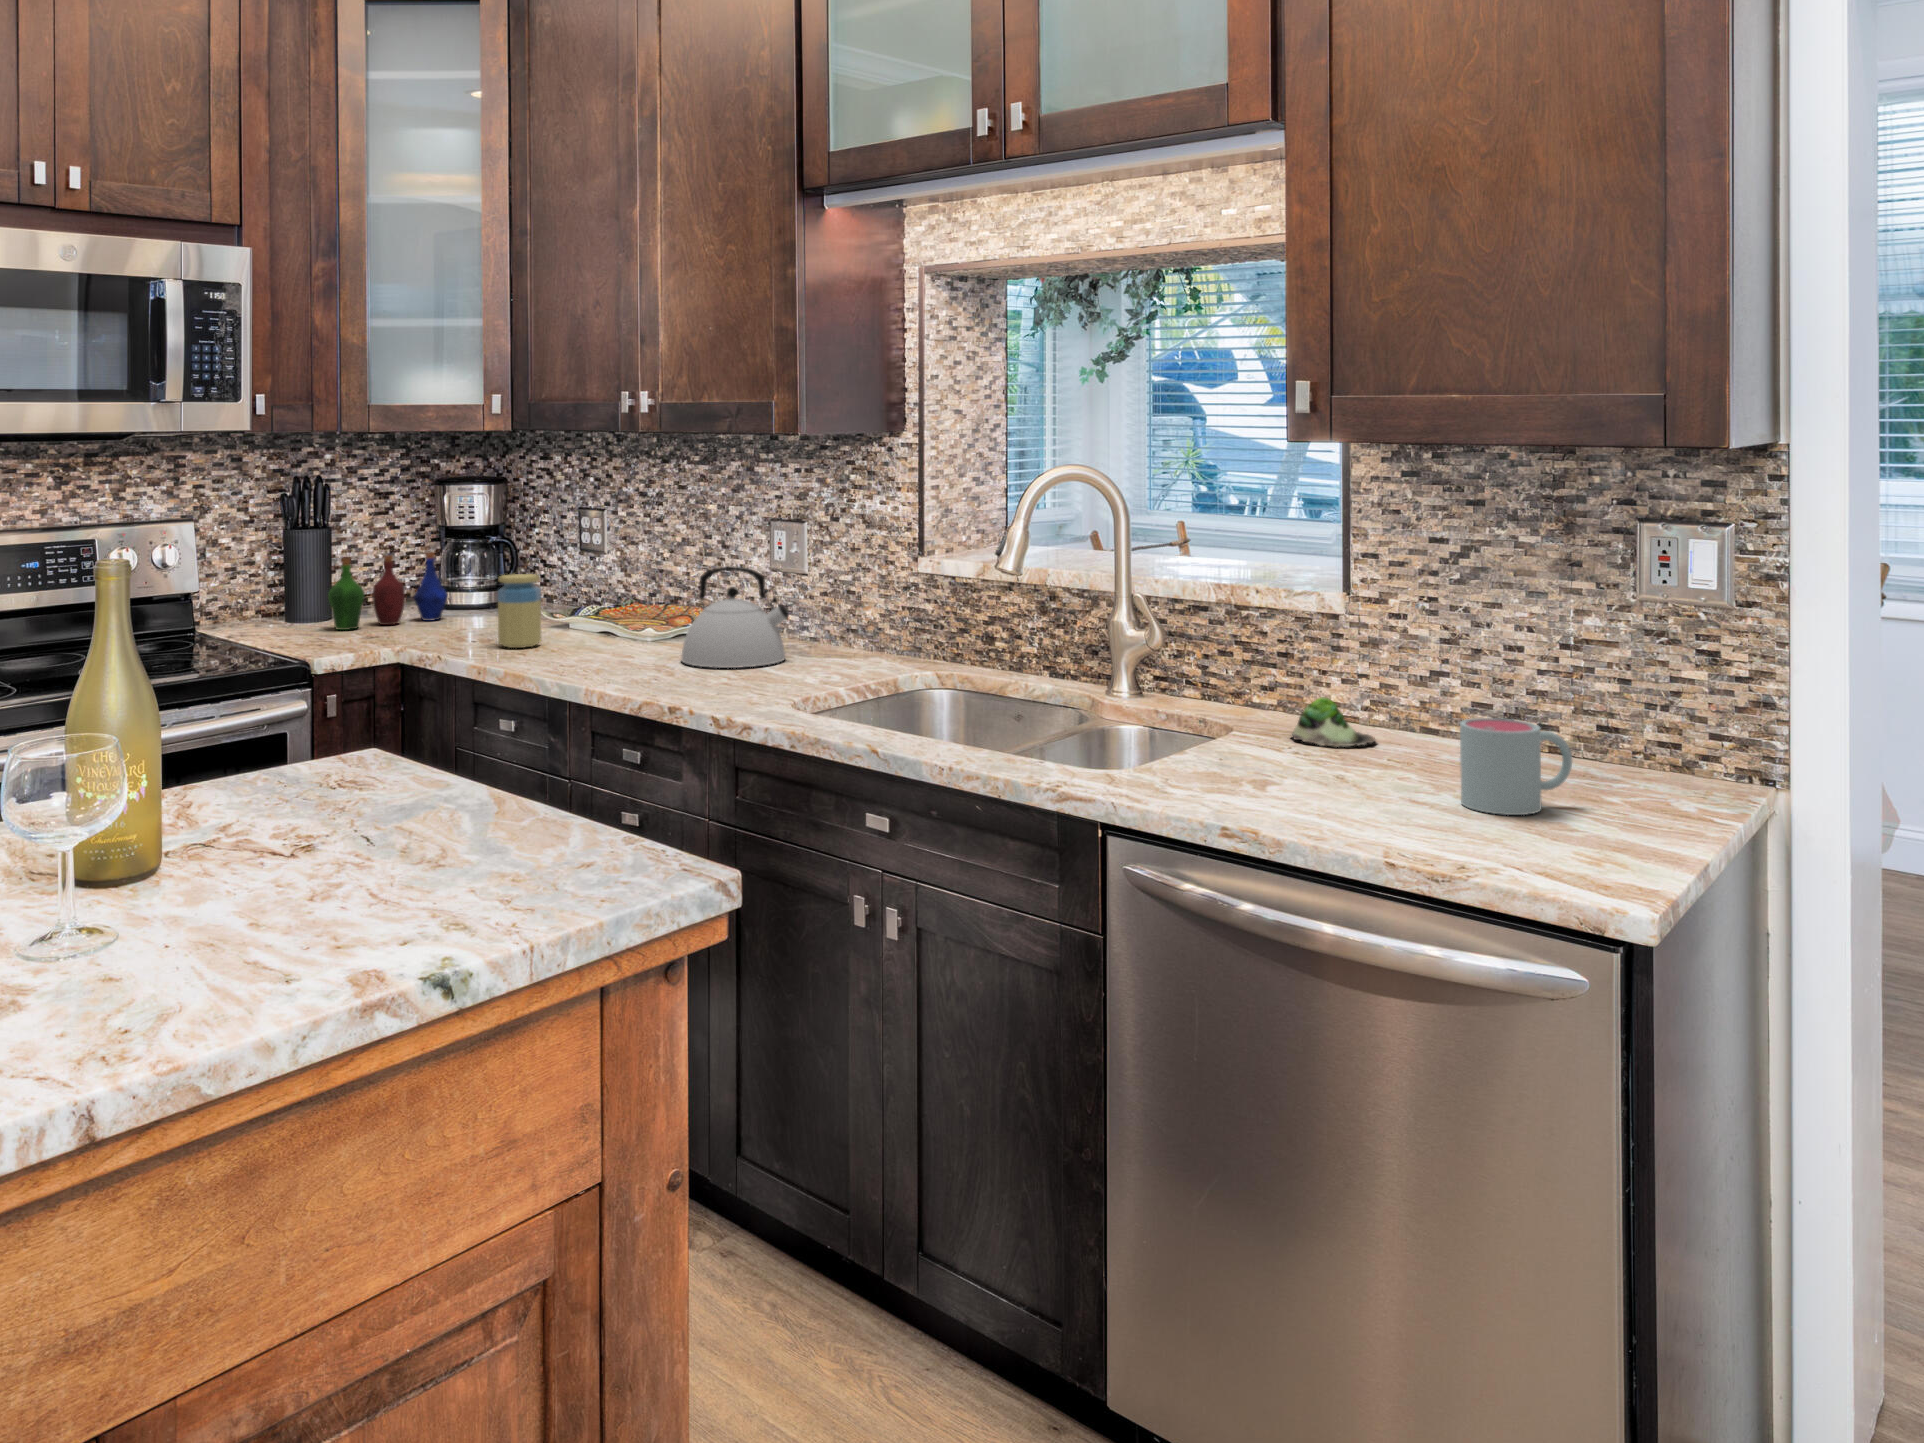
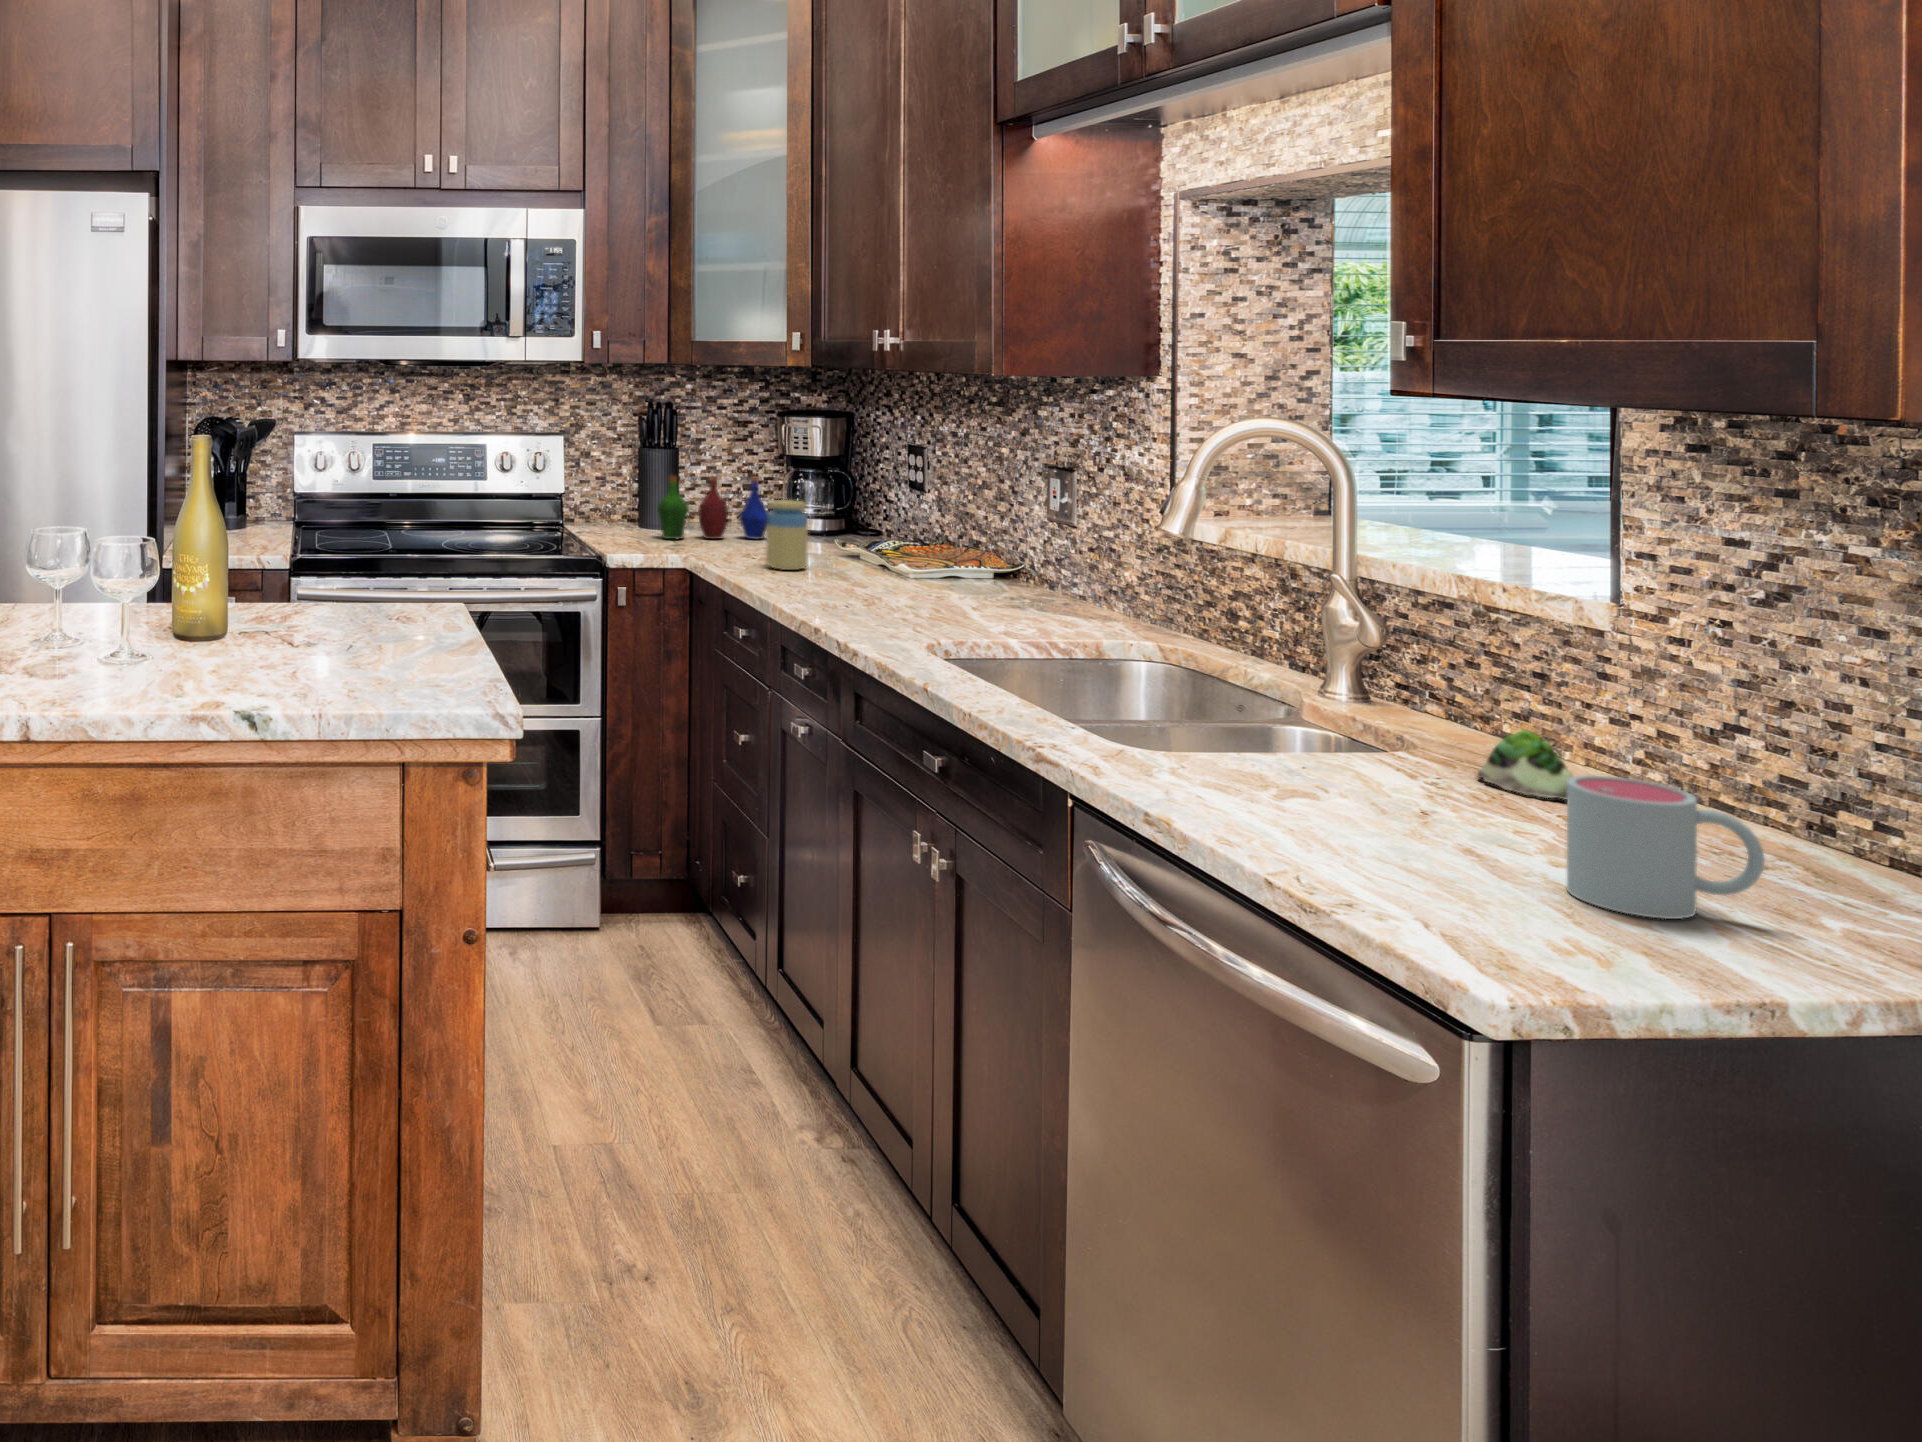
kettle: present [681,566,789,668] -> none [904,508,1018,613]

